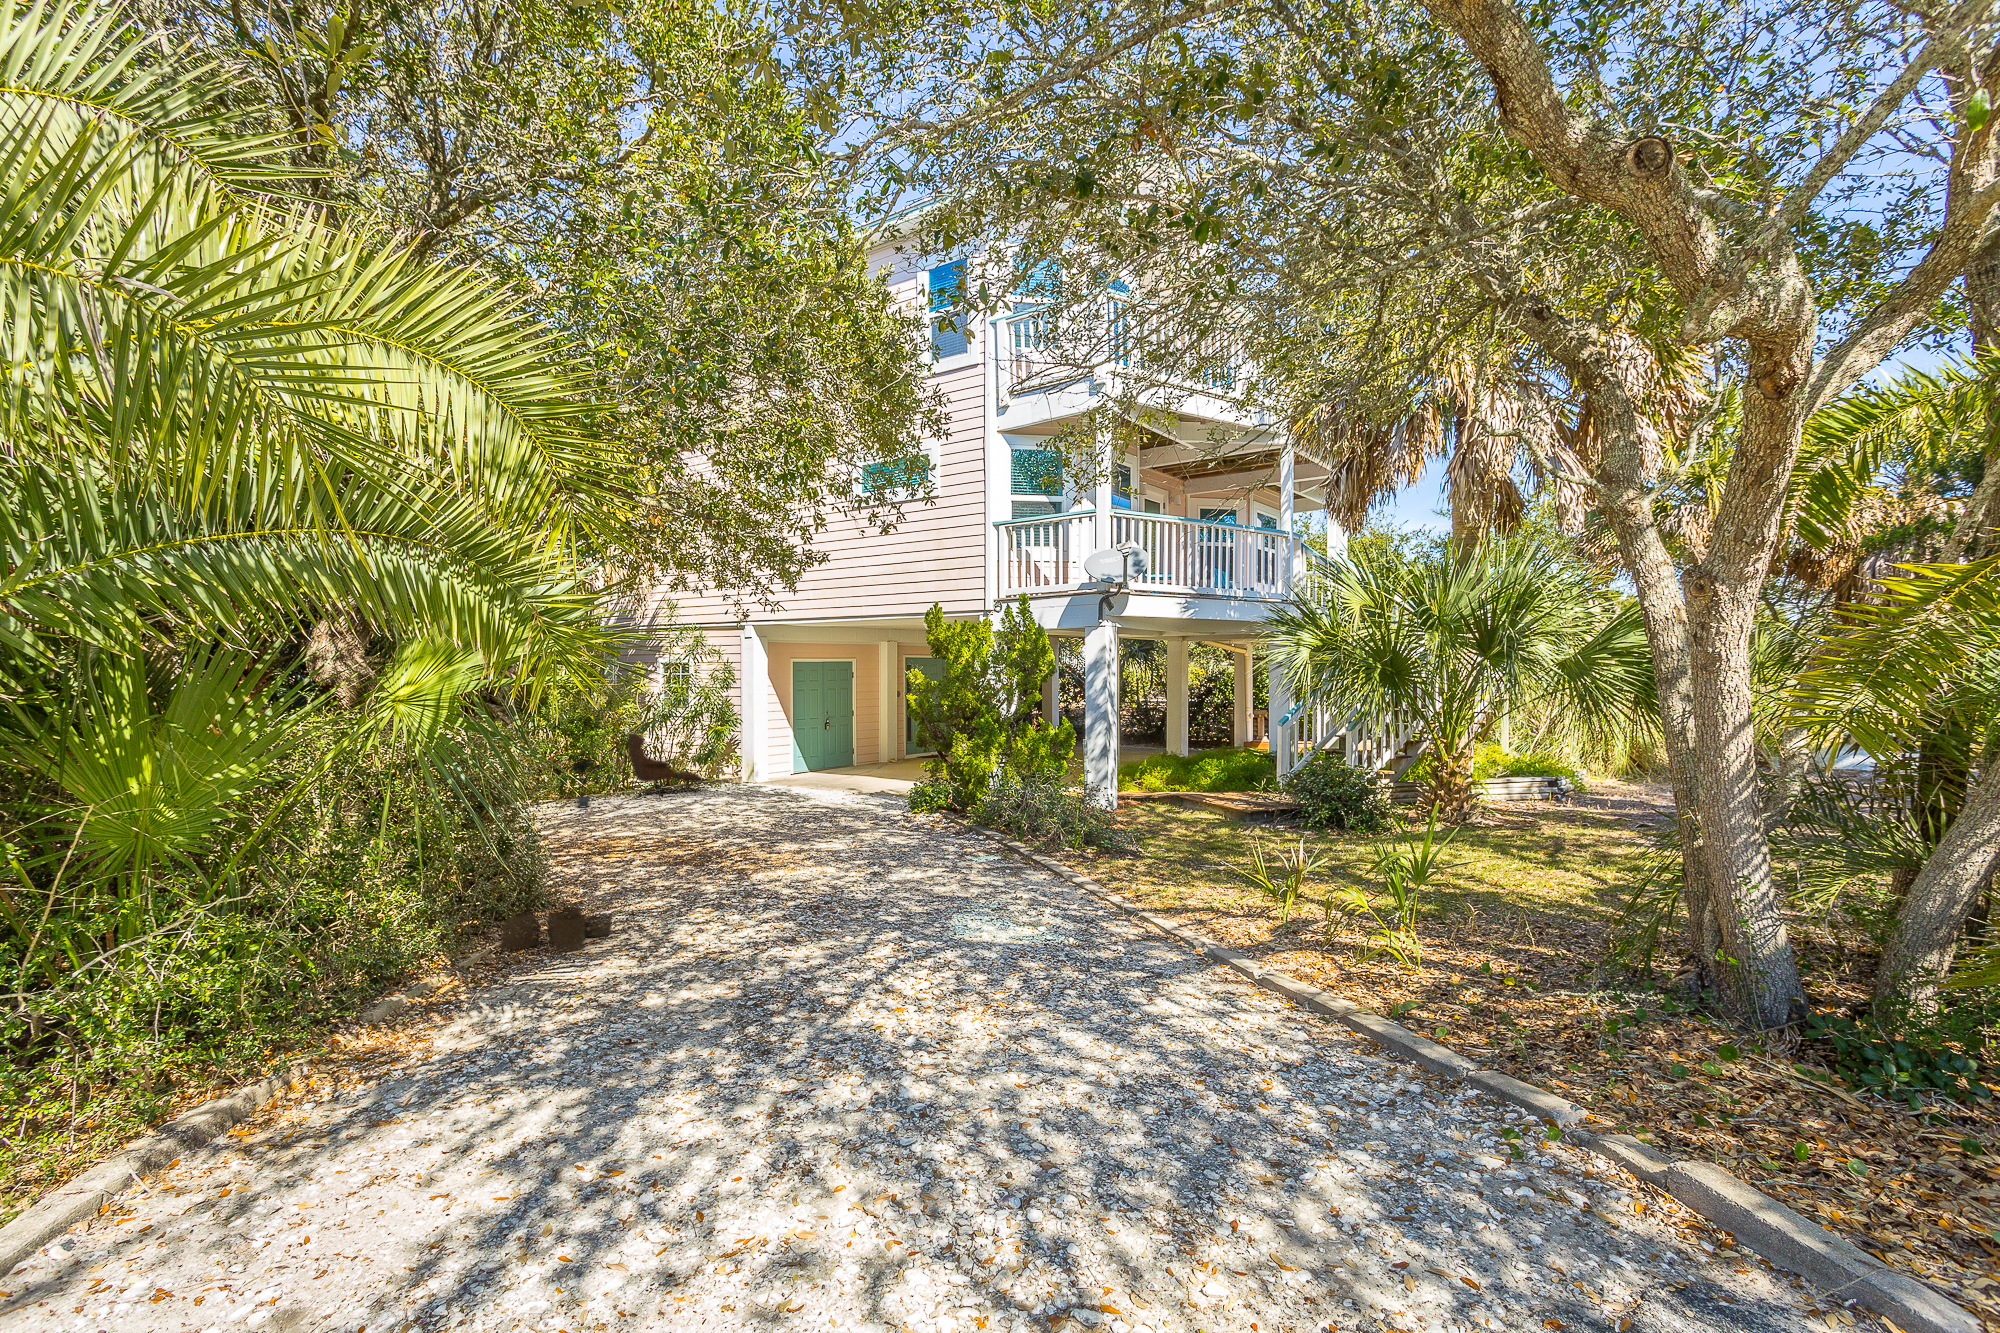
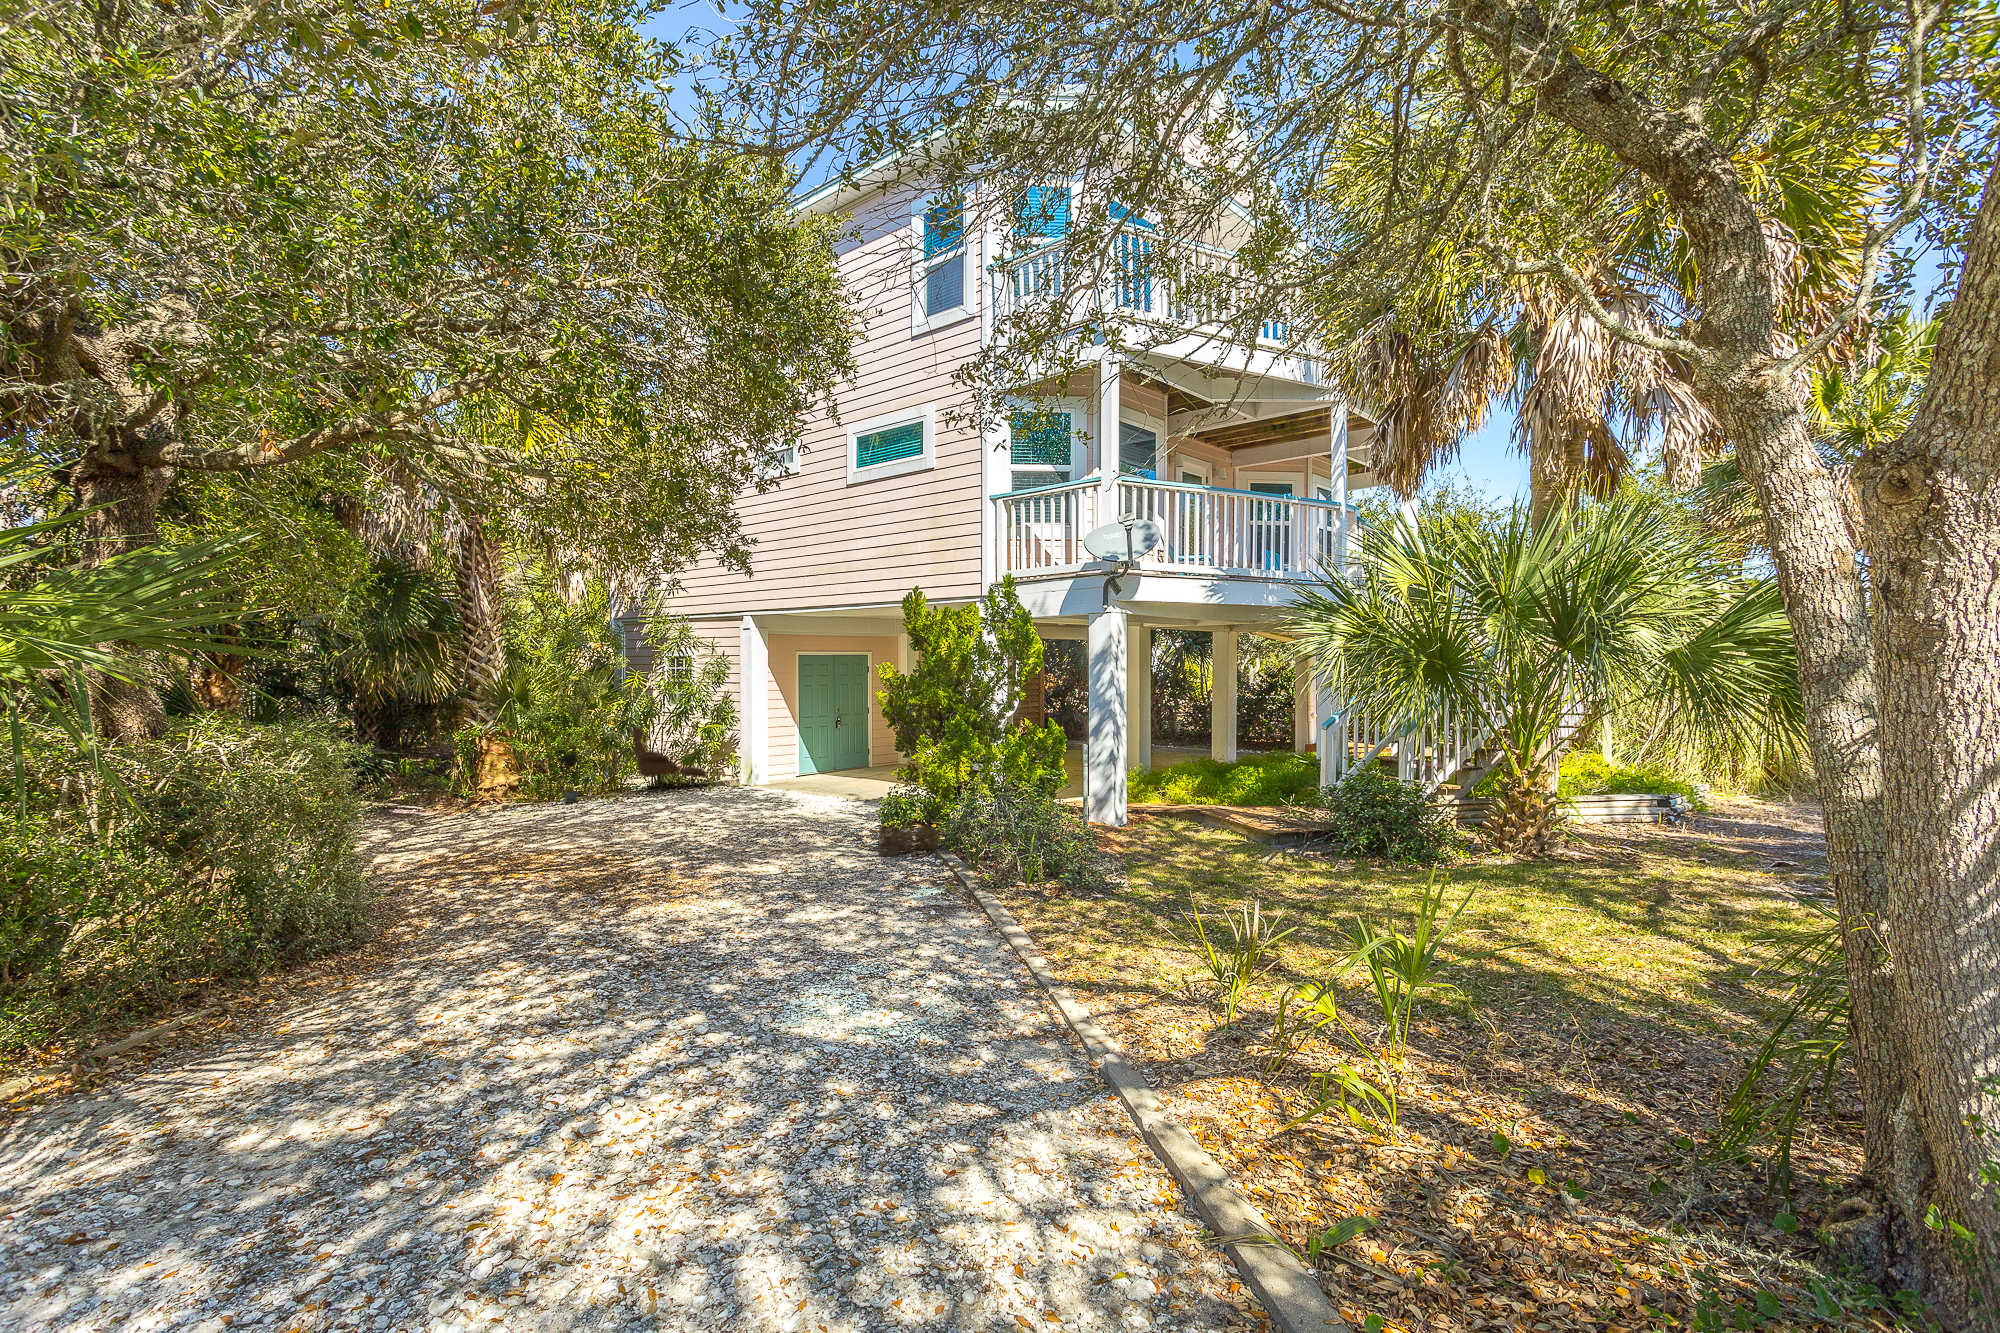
woven basket: present [501,907,612,952] -> present [879,825,939,857]

